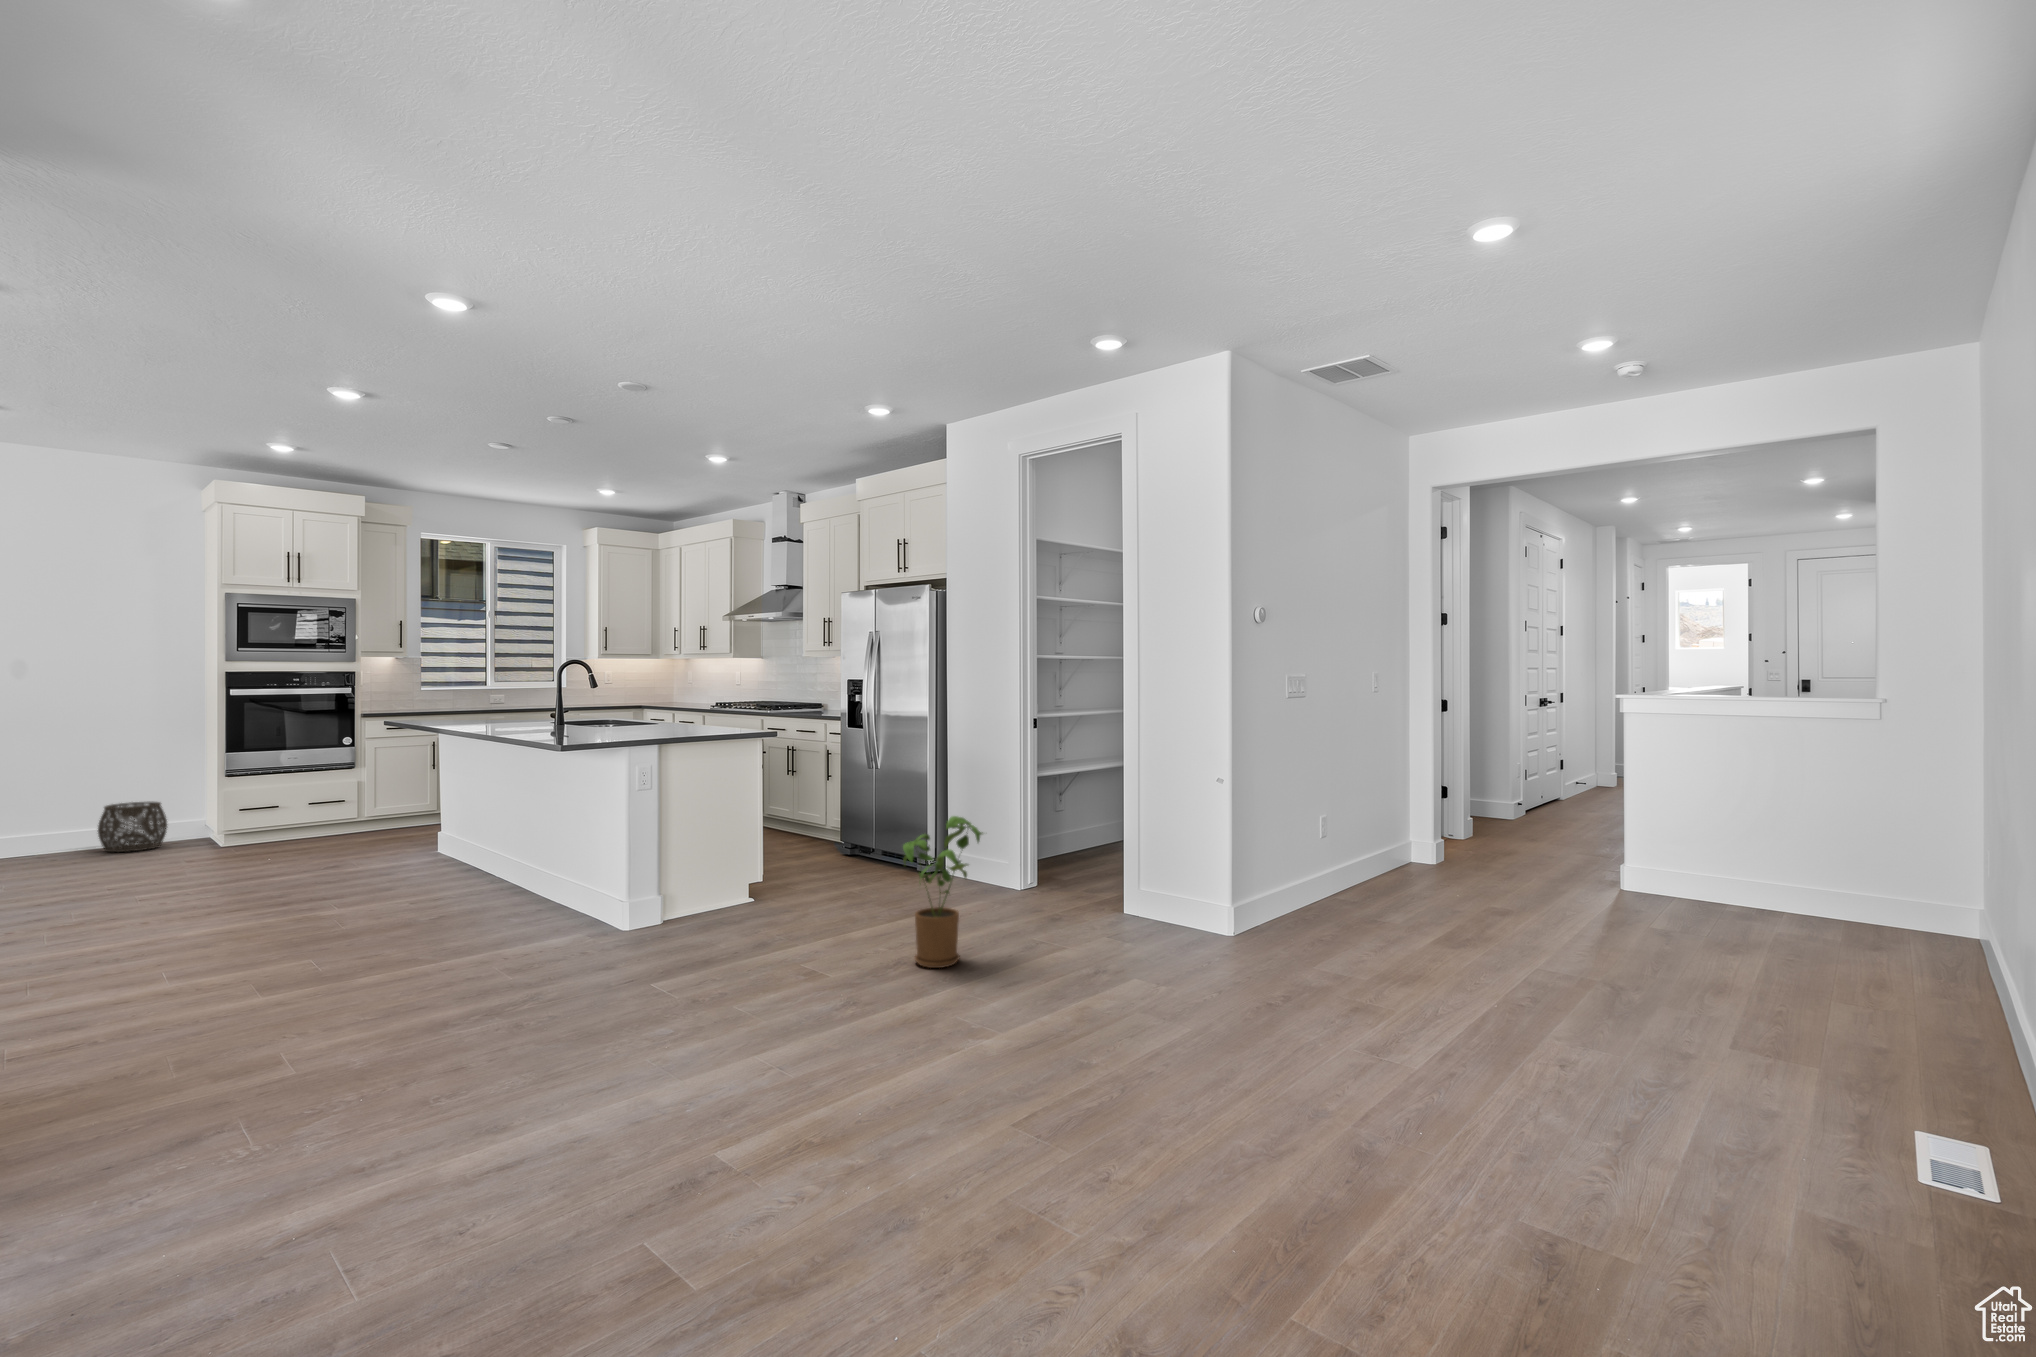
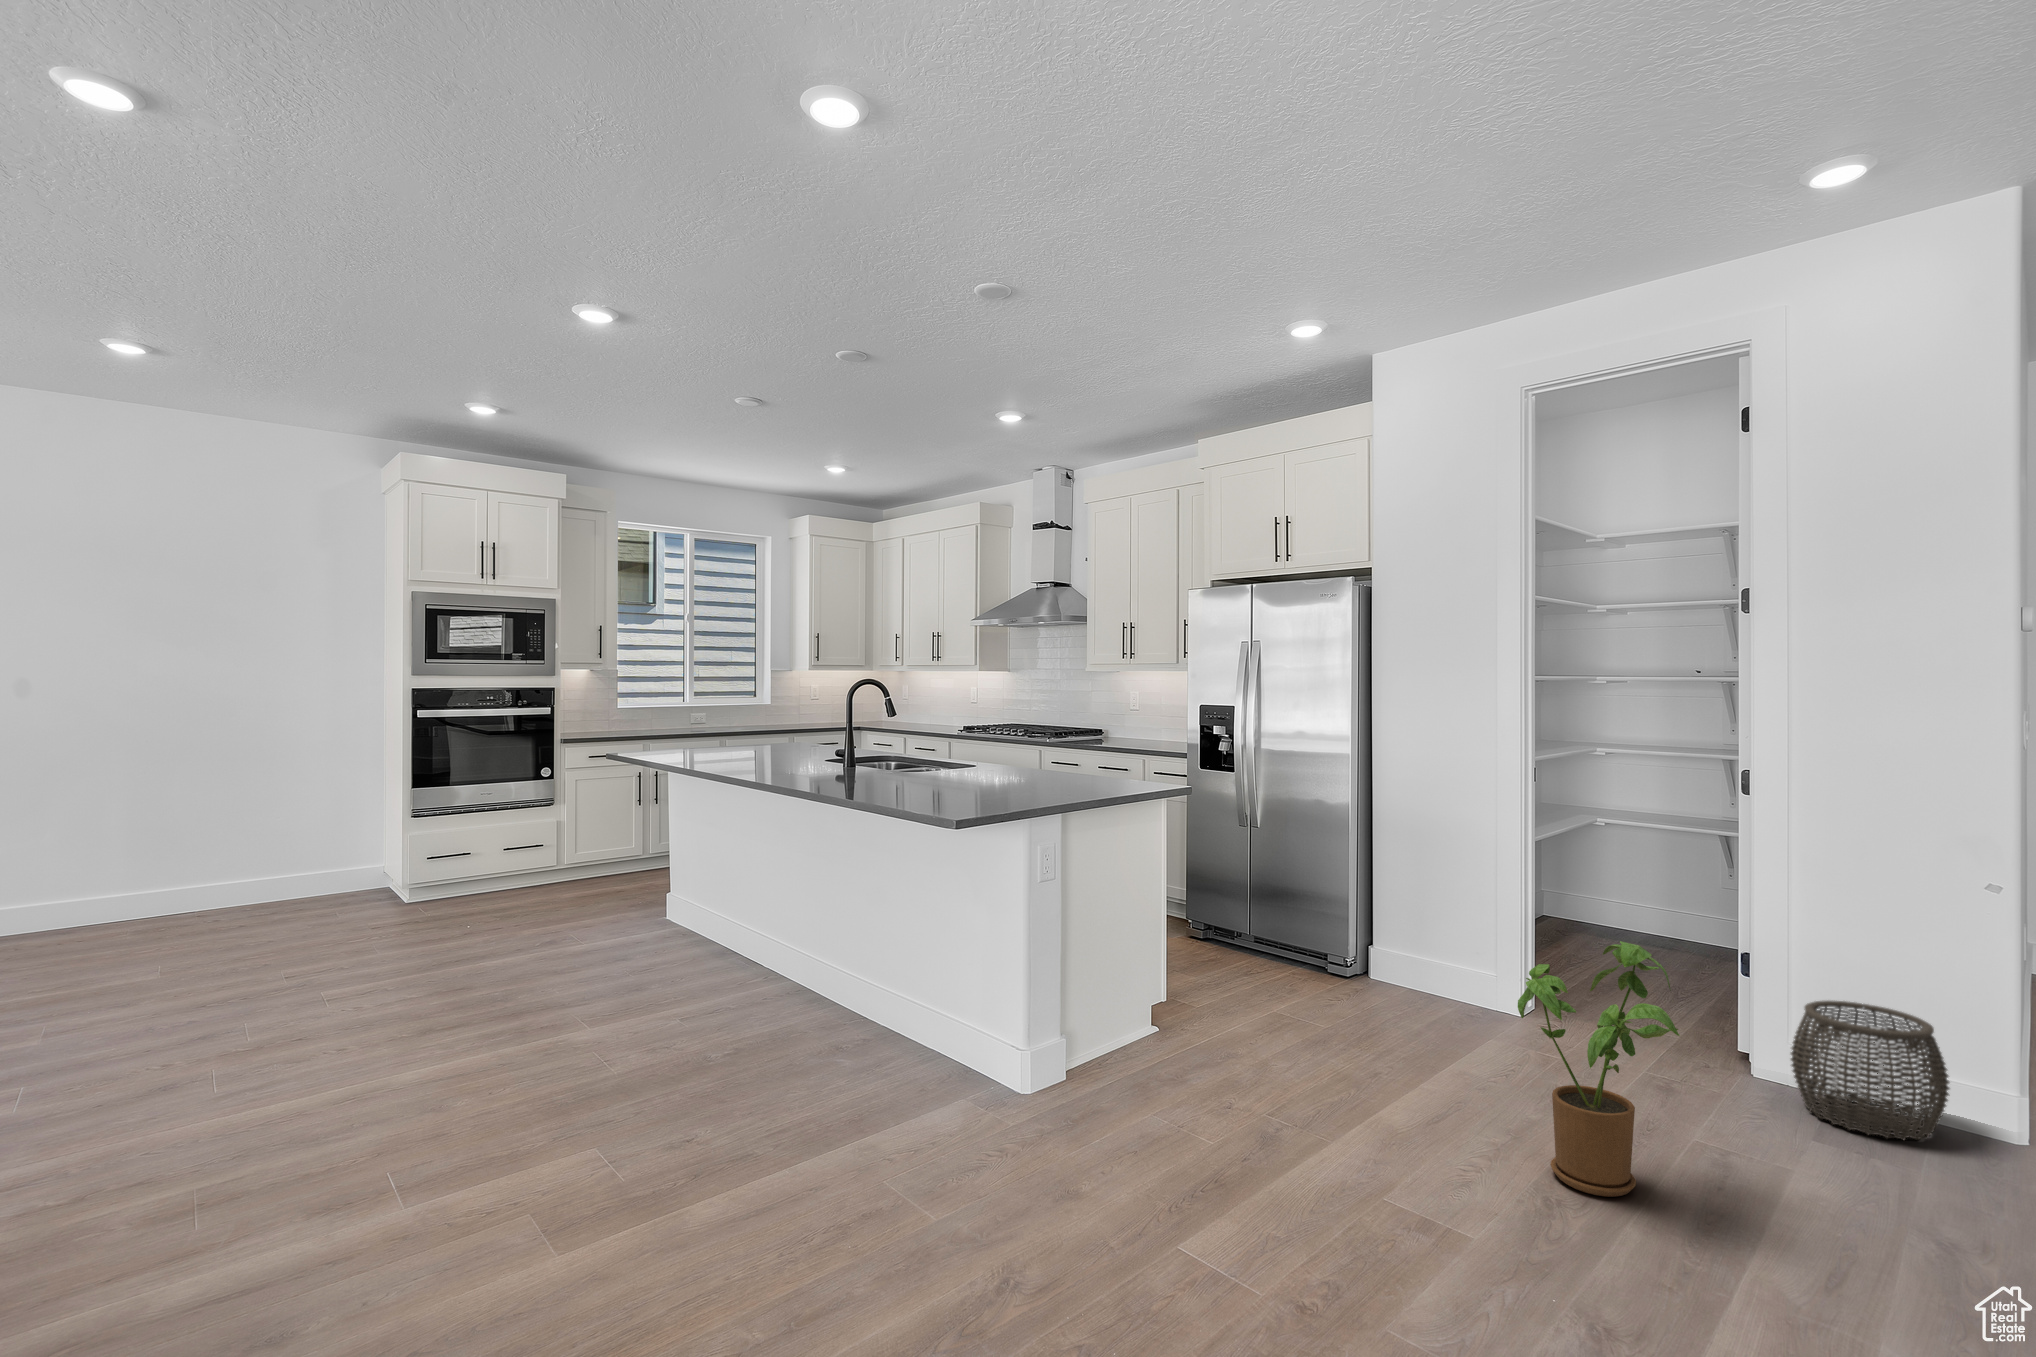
woven basket: present [98,802,167,852] -> present [1791,1001,1950,1140]

